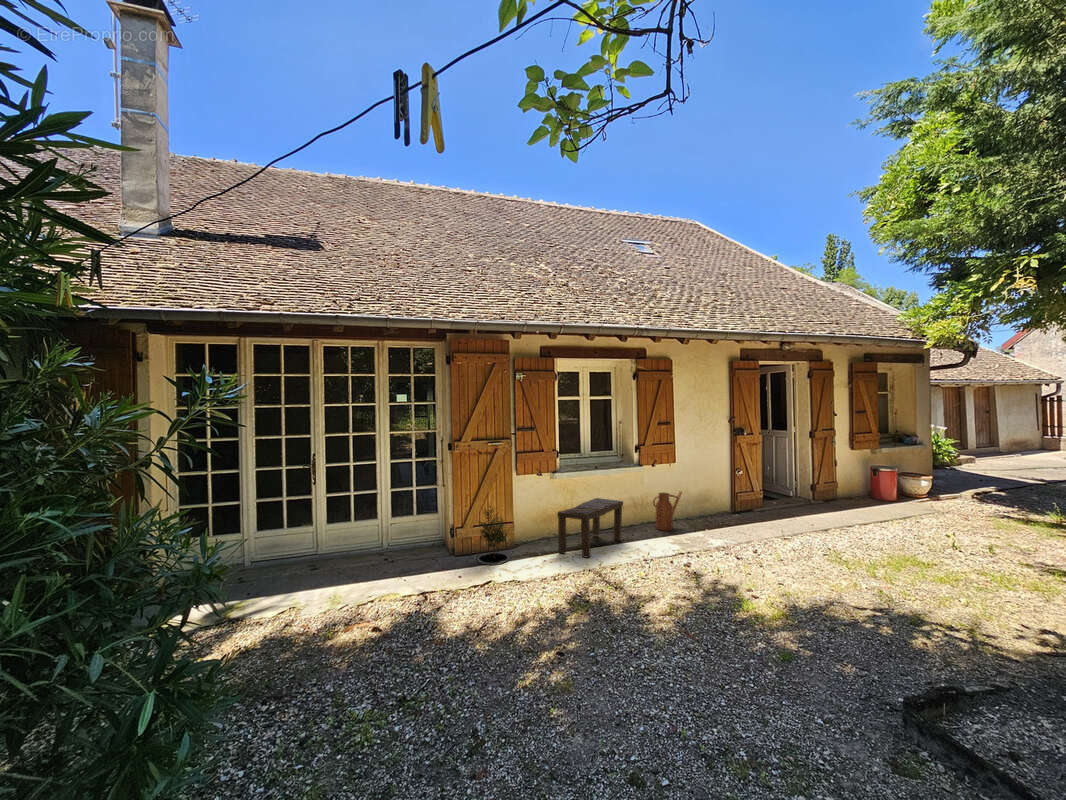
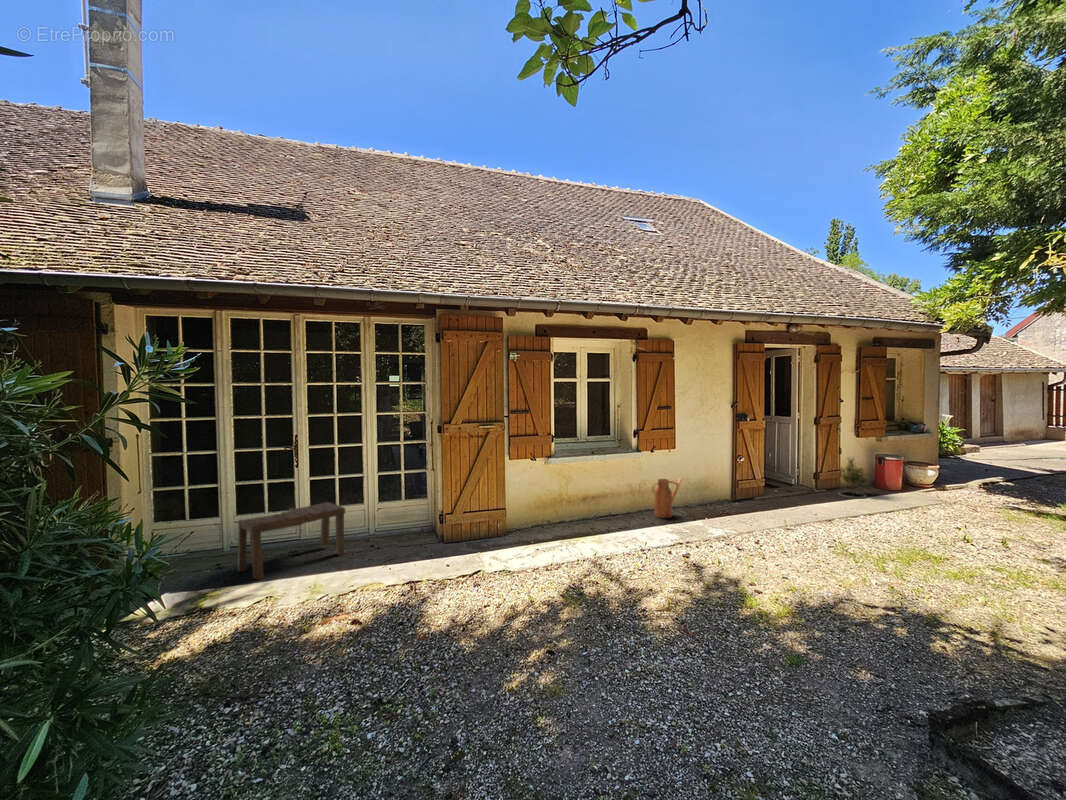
bench: present [557,498,623,558] -> present [238,502,345,580]
potted tree: present [478,506,509,565] -> present [839,459,867,498]

